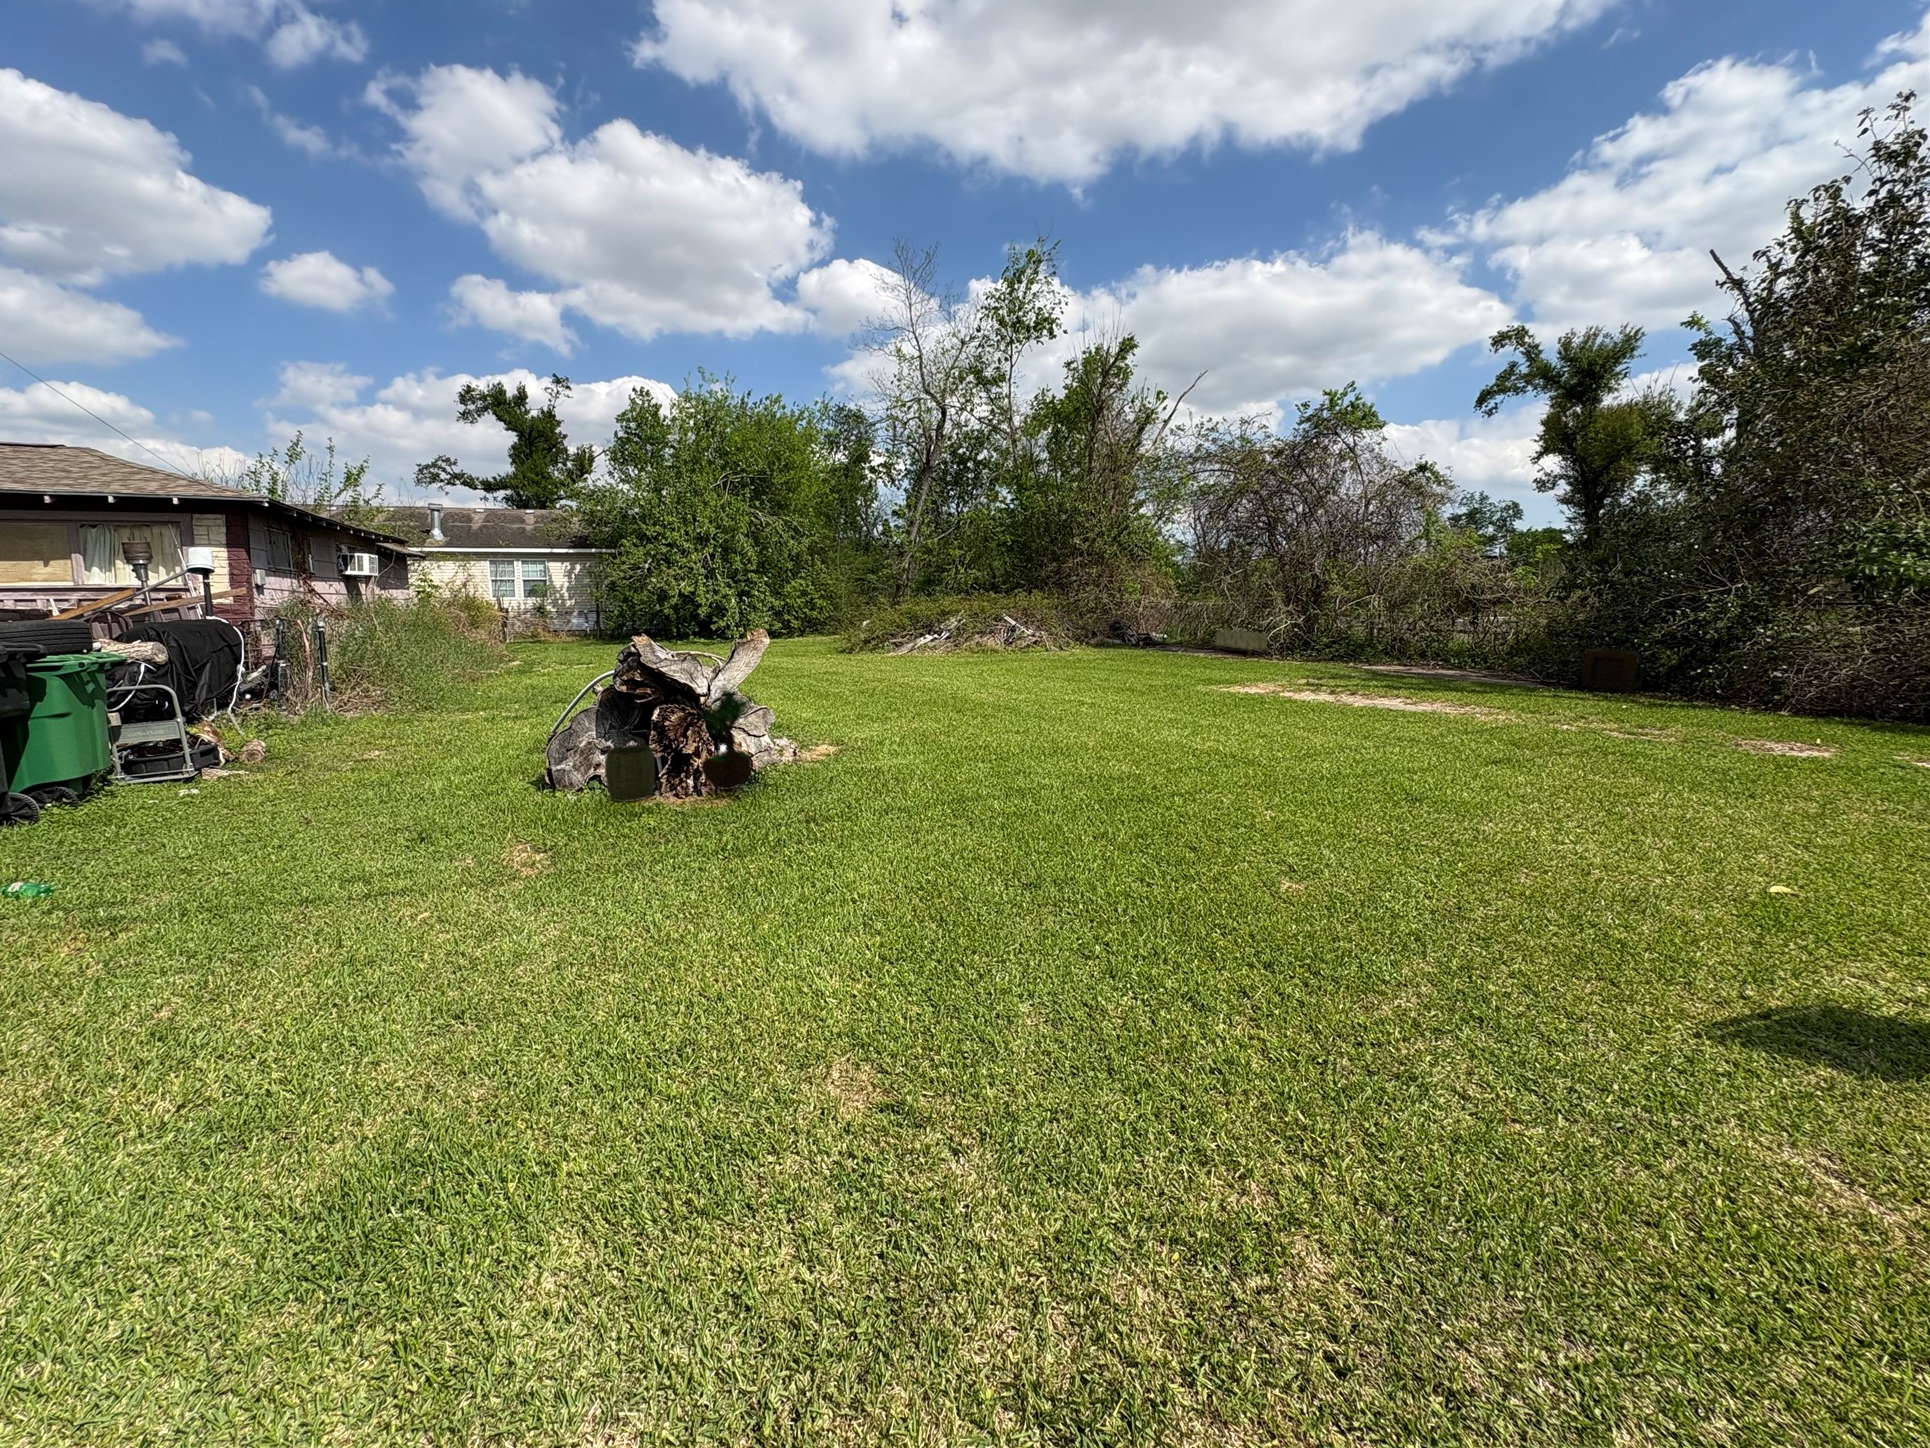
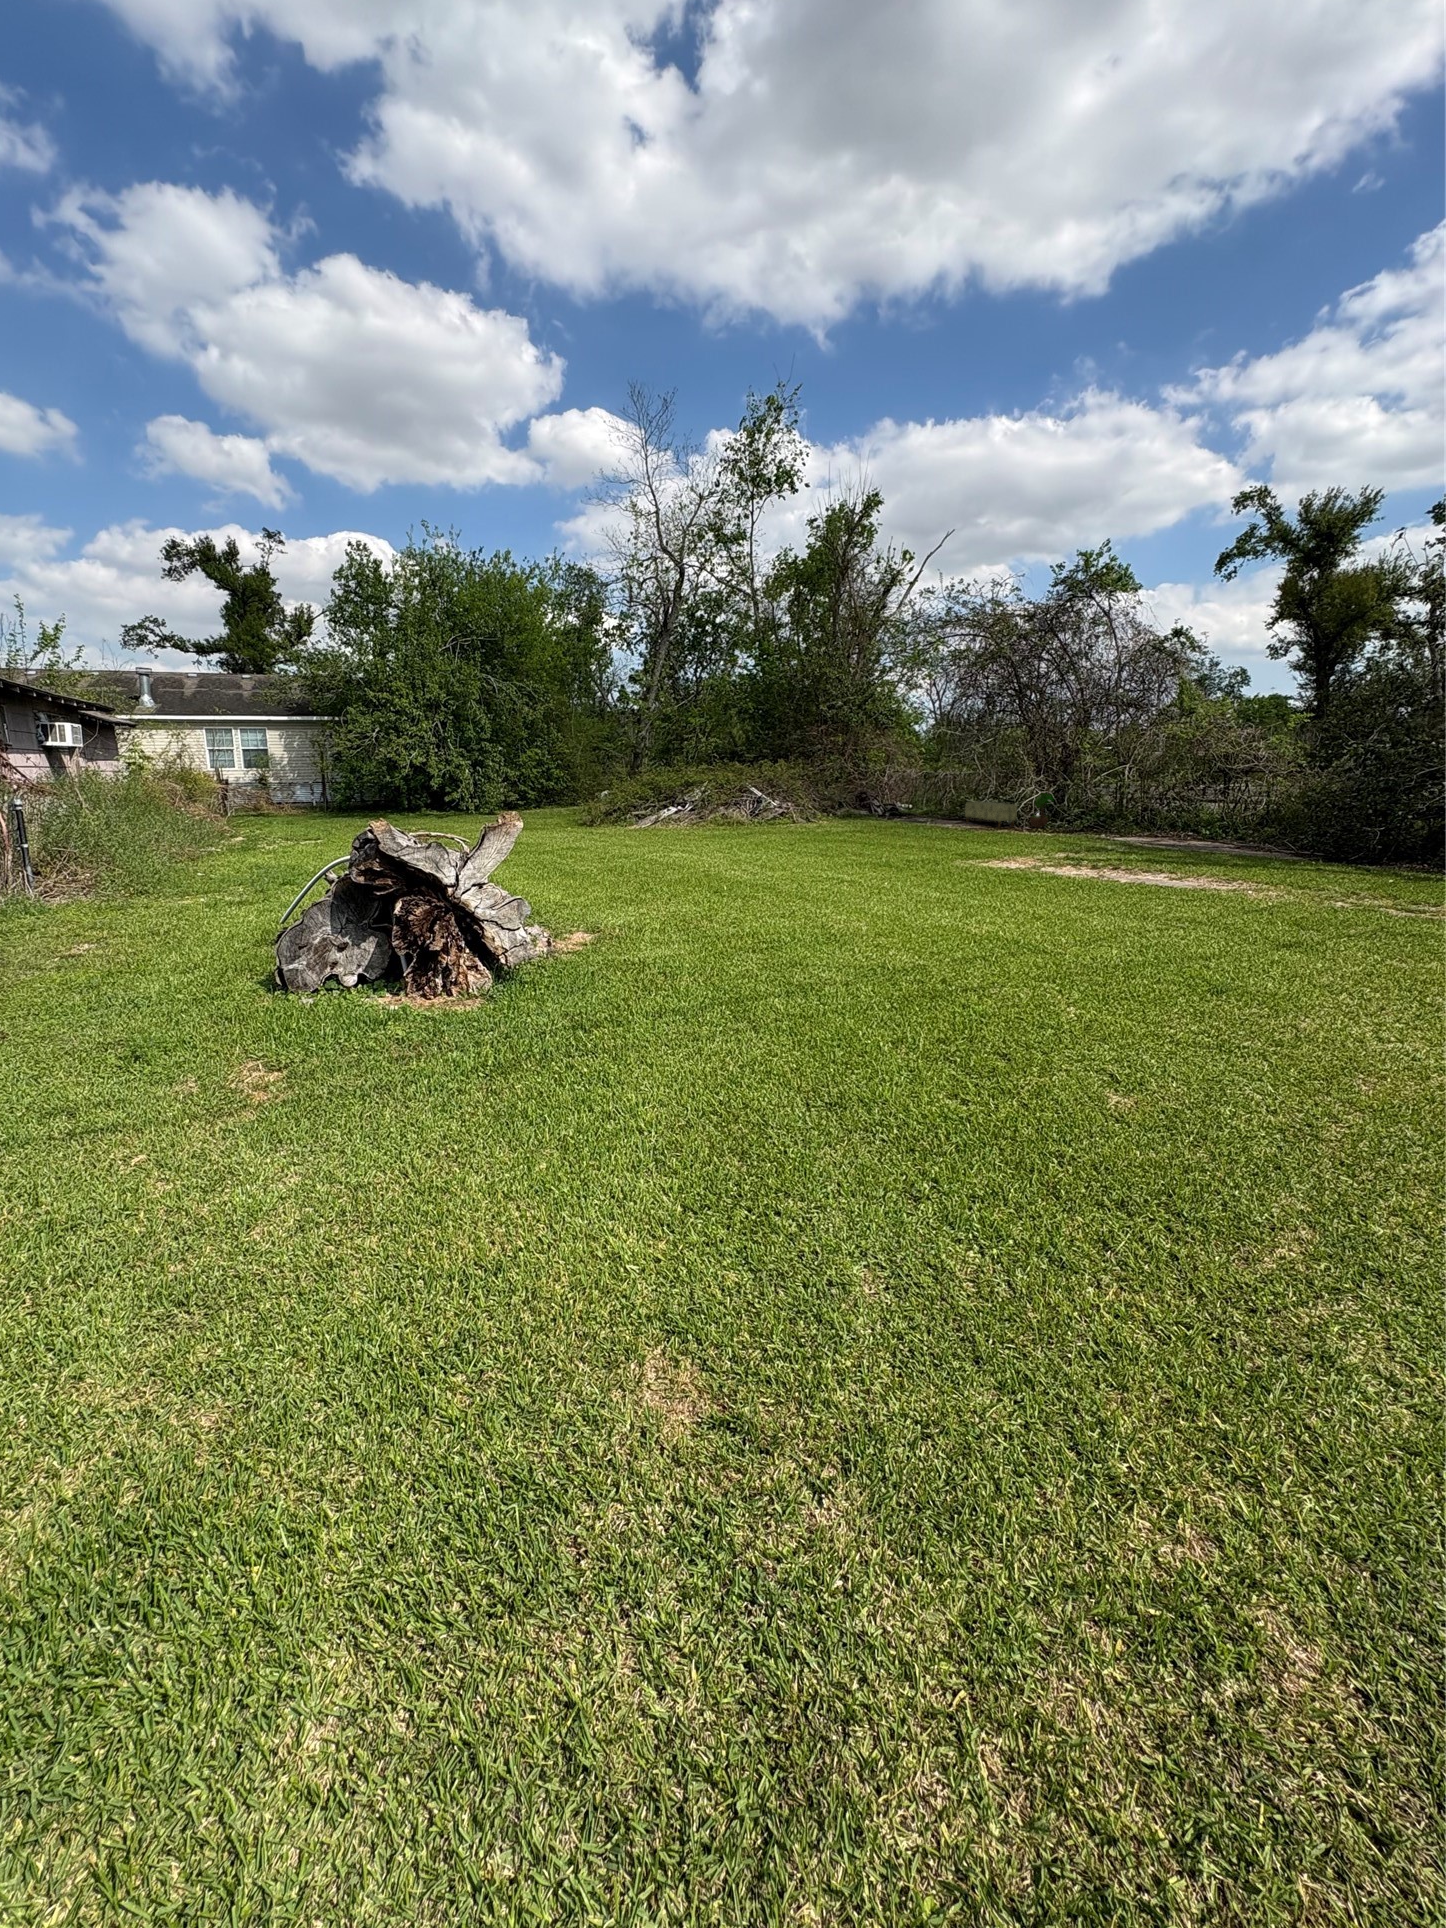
wooden crate: present [1582,648,1643,690] -> none [1336,820,1401,863]
potted tree: present [693,685,757,790] -> present [1030,793,1052,828]
woven basket: present [605,745,655,802] -> none [344,942,401,1006]

